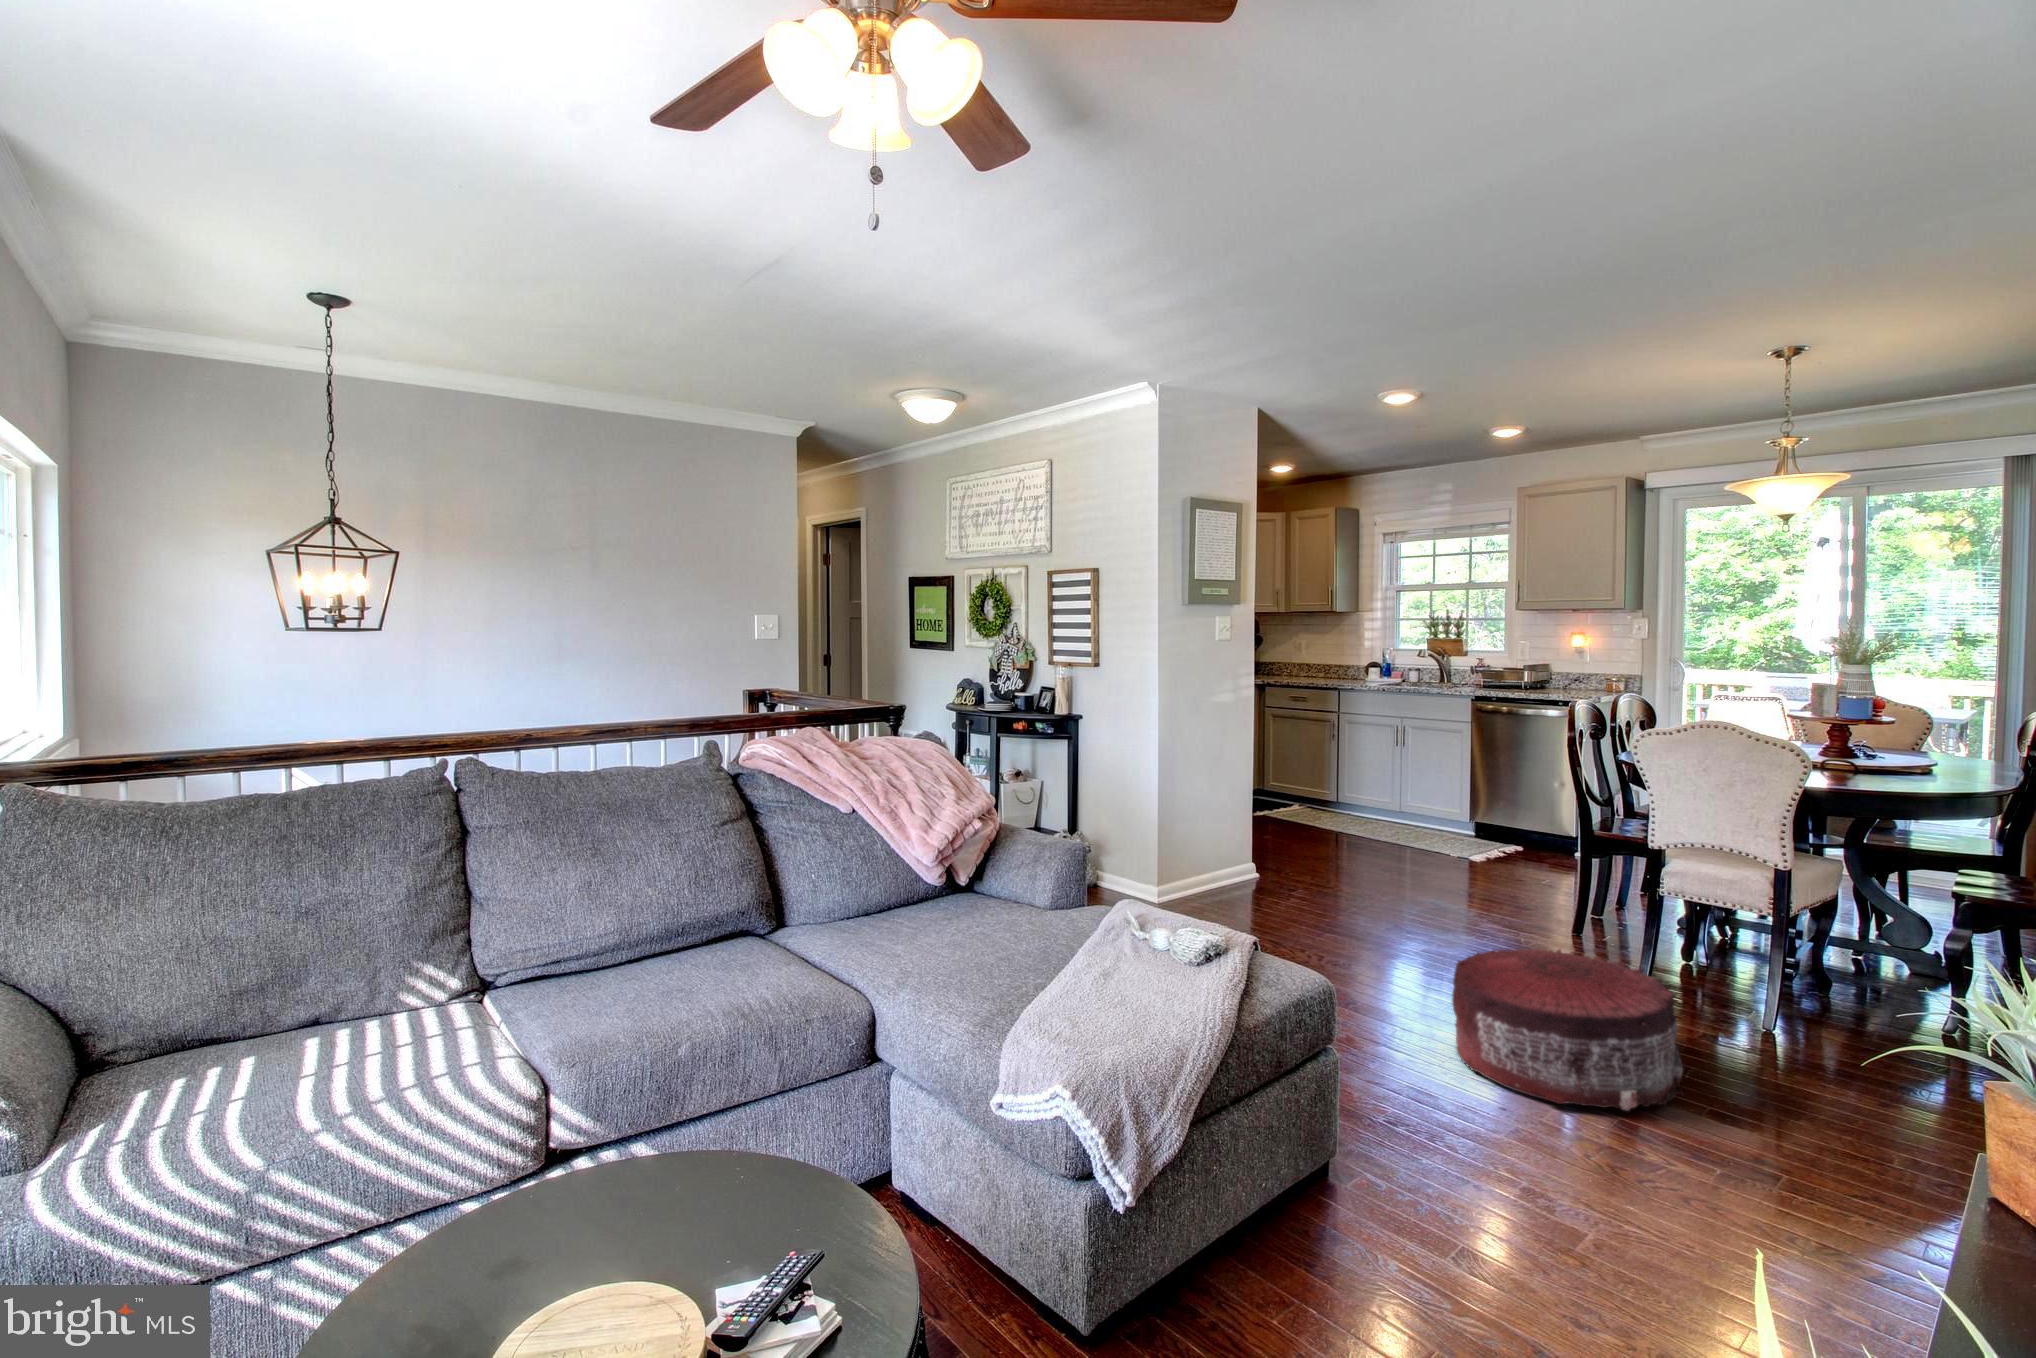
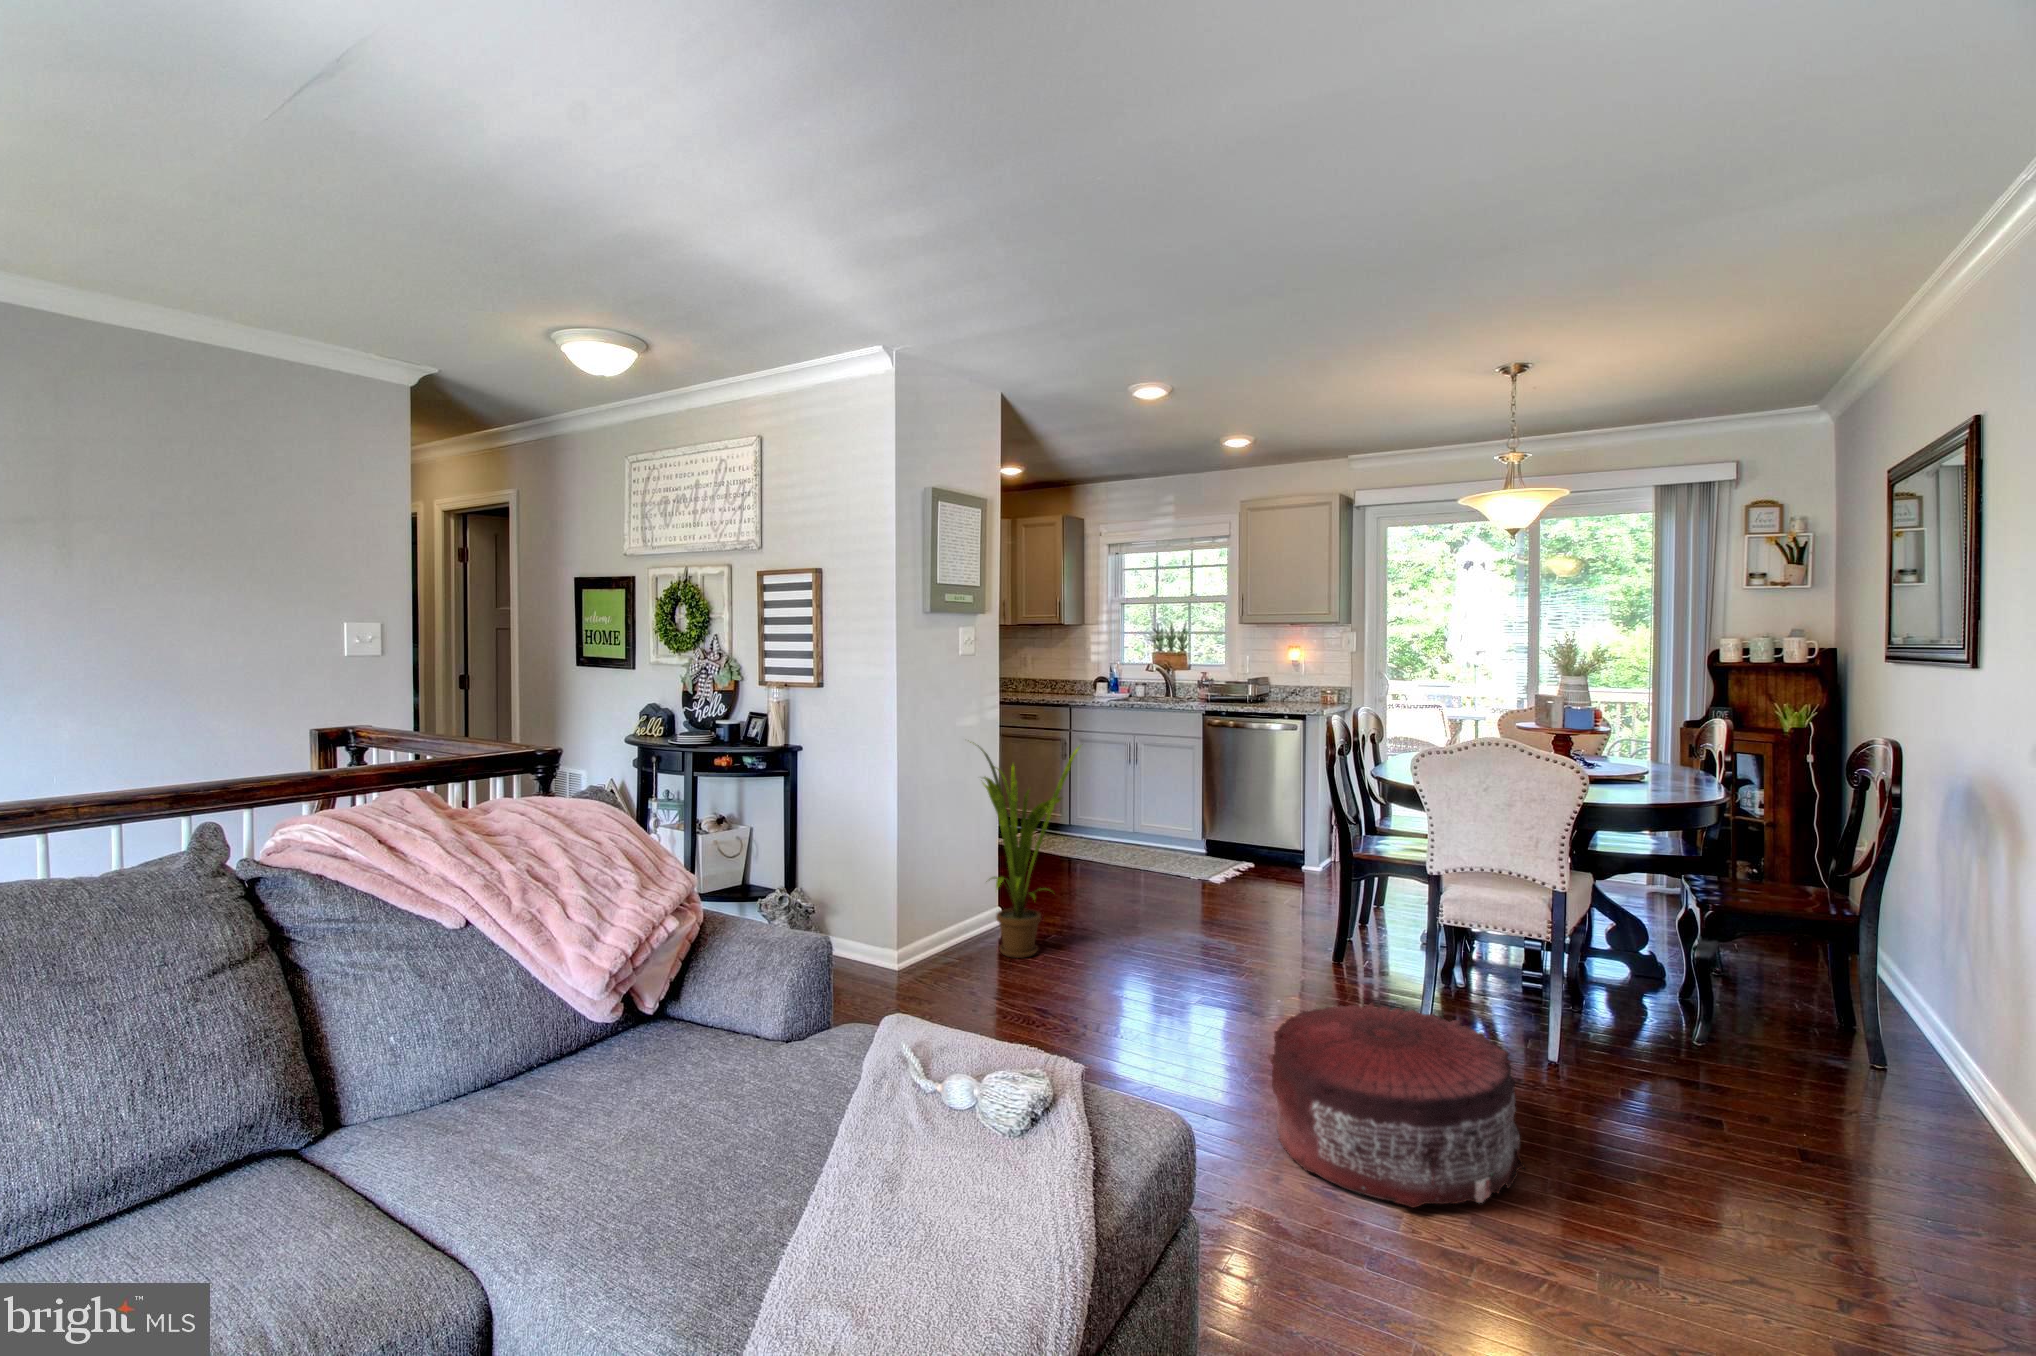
house plant: none [1218,713,1327,904] -> present [970,742,1080,958]

